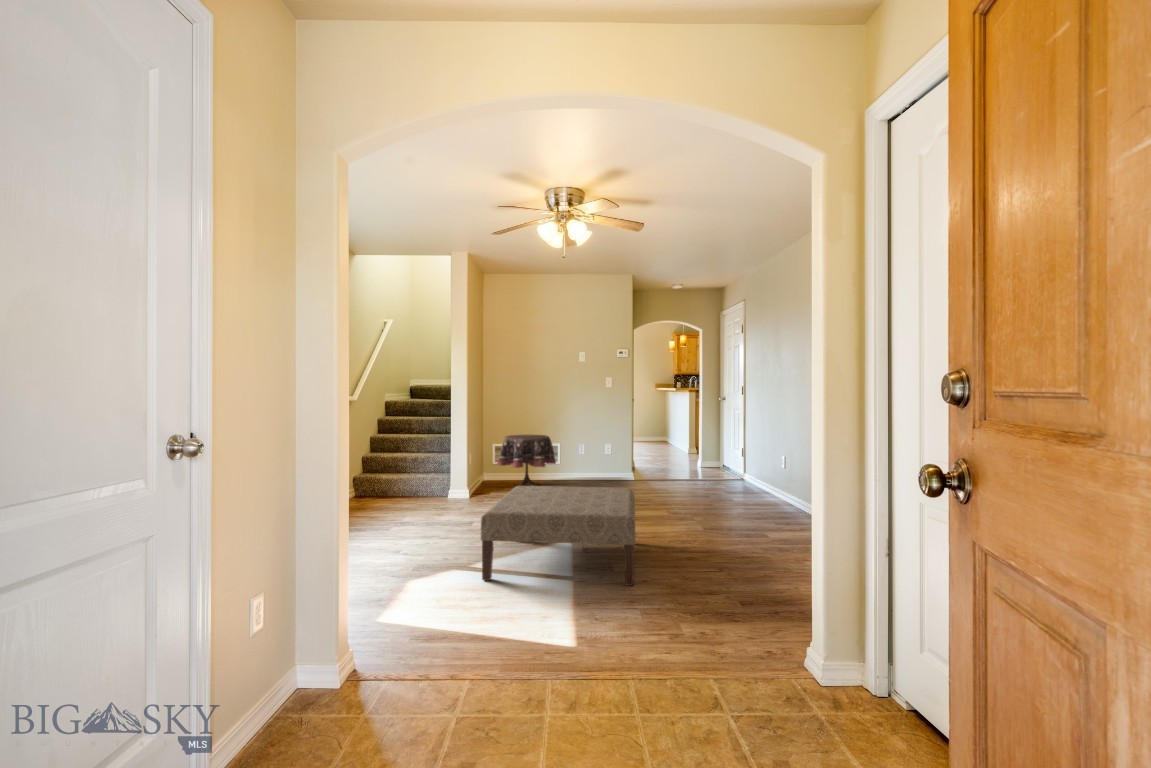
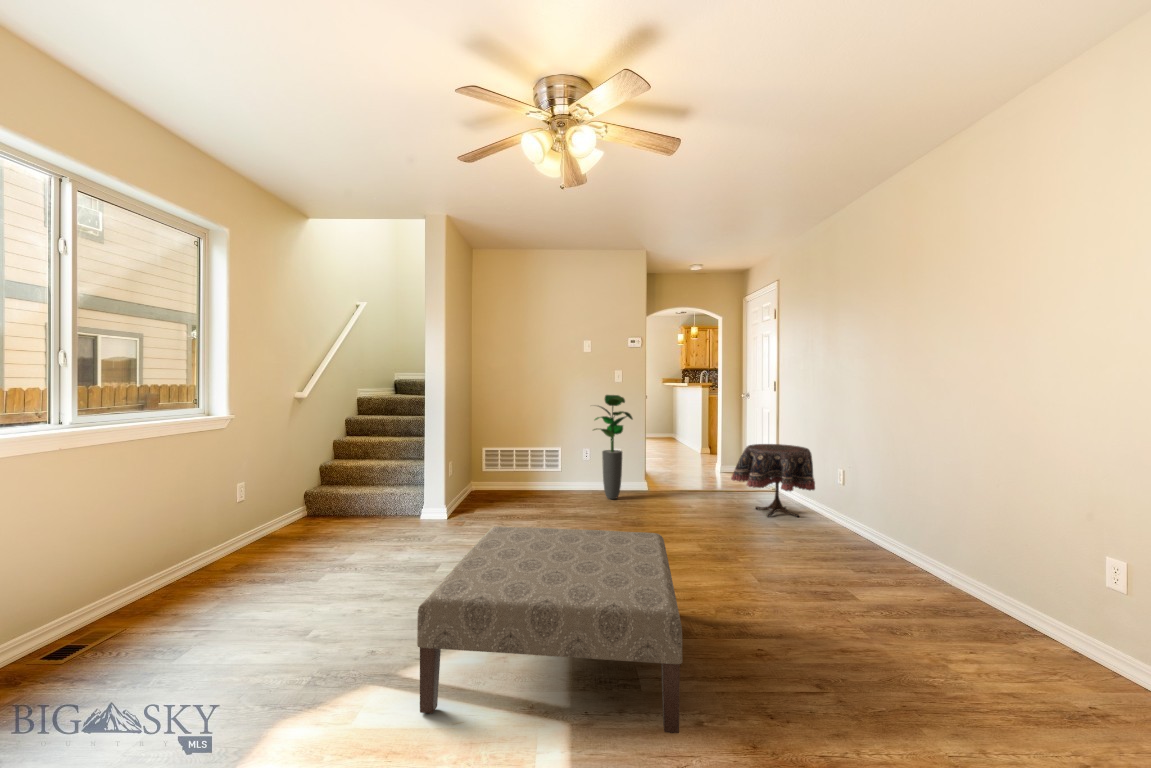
potted plant: none [584,398,621,485] -> present [594,395,633,499]
side table: present [497,435,556,486] -> present [731,444,815,517]

